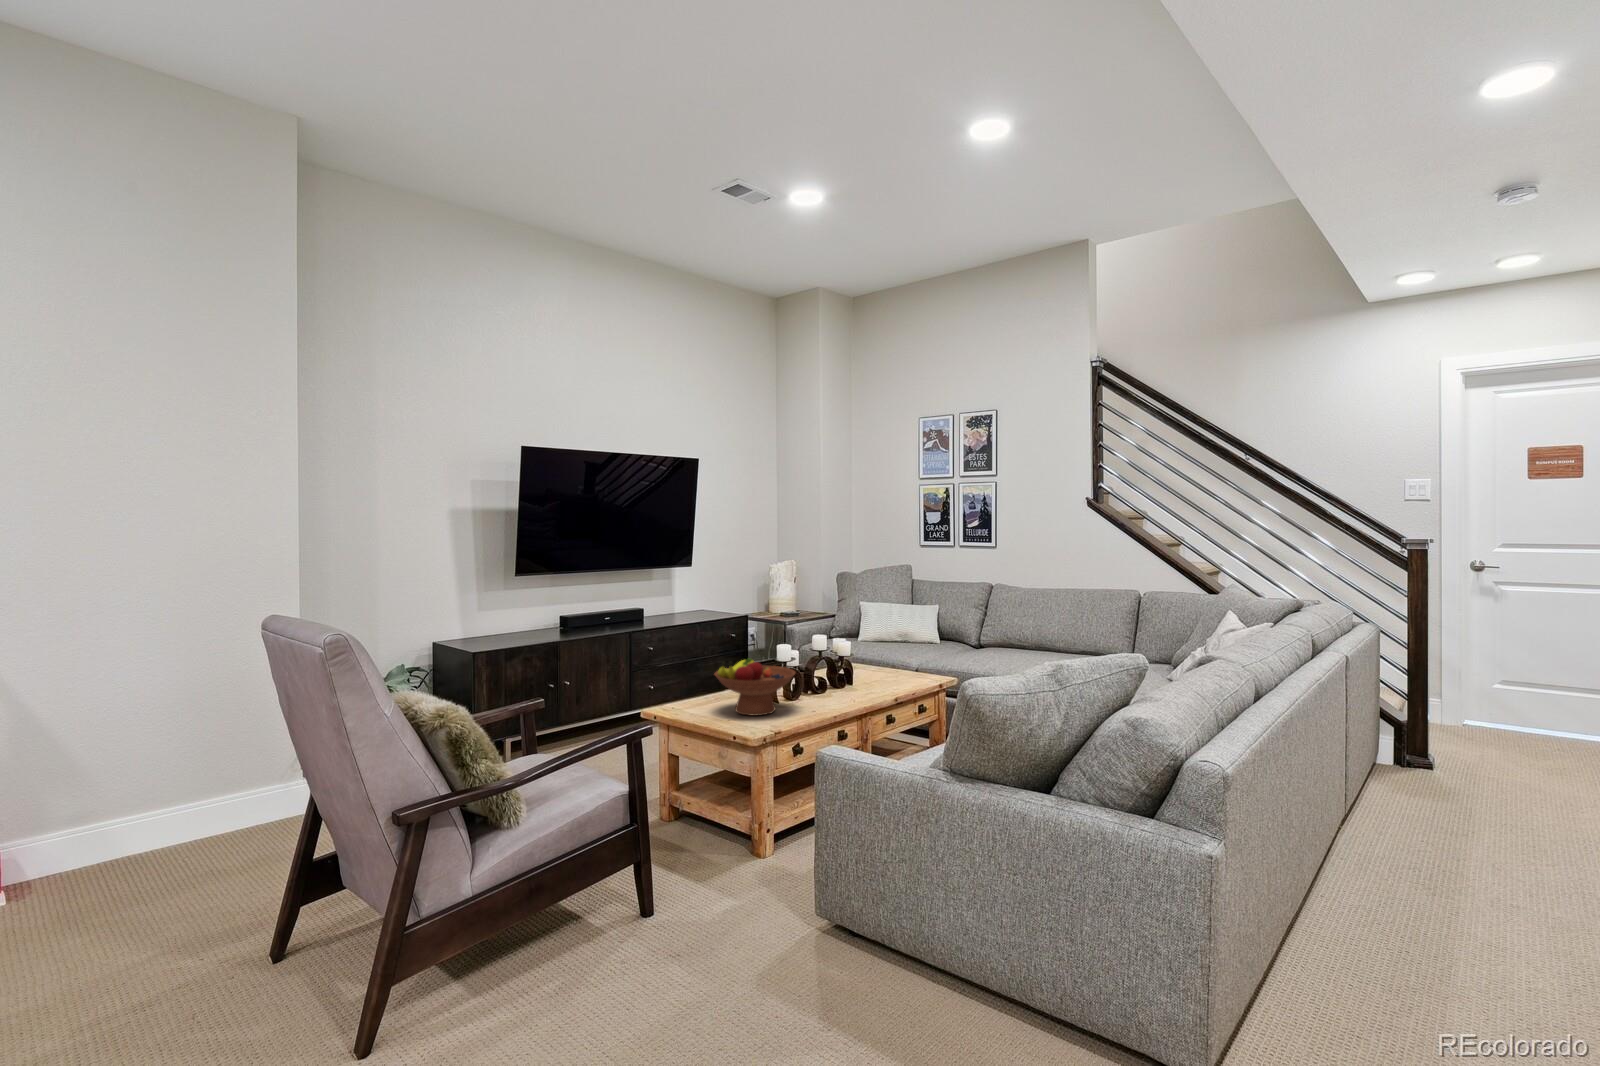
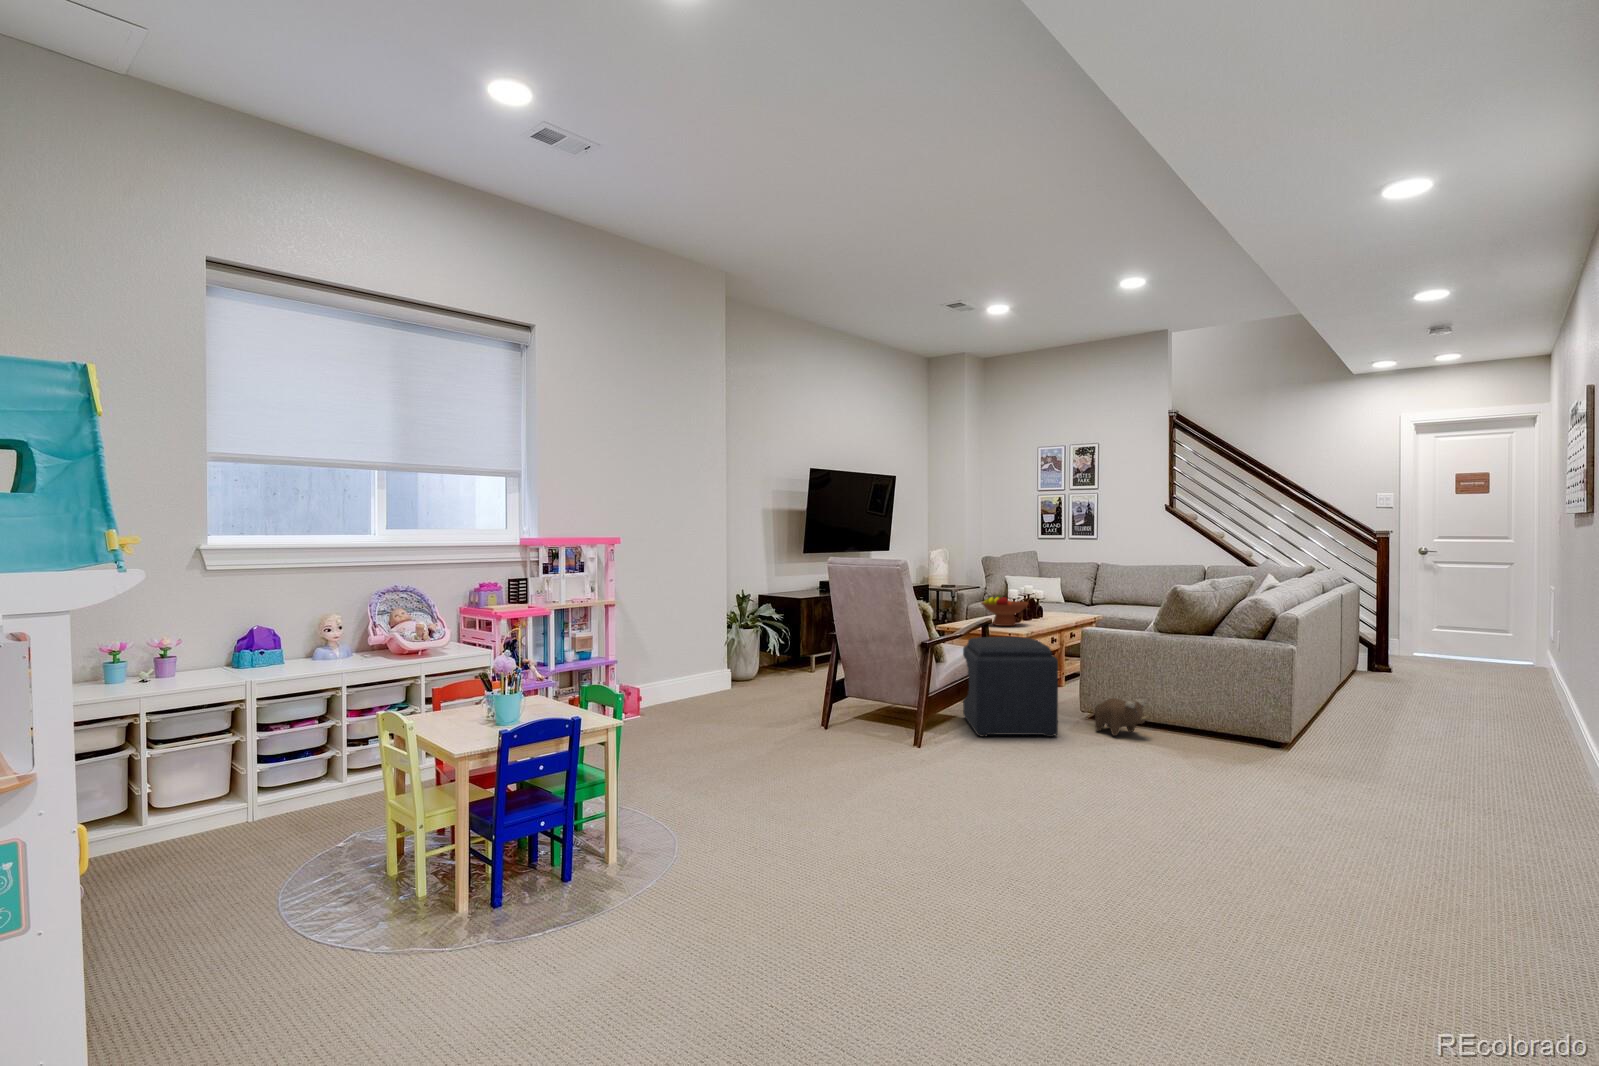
ottoman: none [543,766,739,1007] -> present [963,637,1058,737]
plush toy: none [813,912,908,1006] -> present [1094,698,1146,736]

